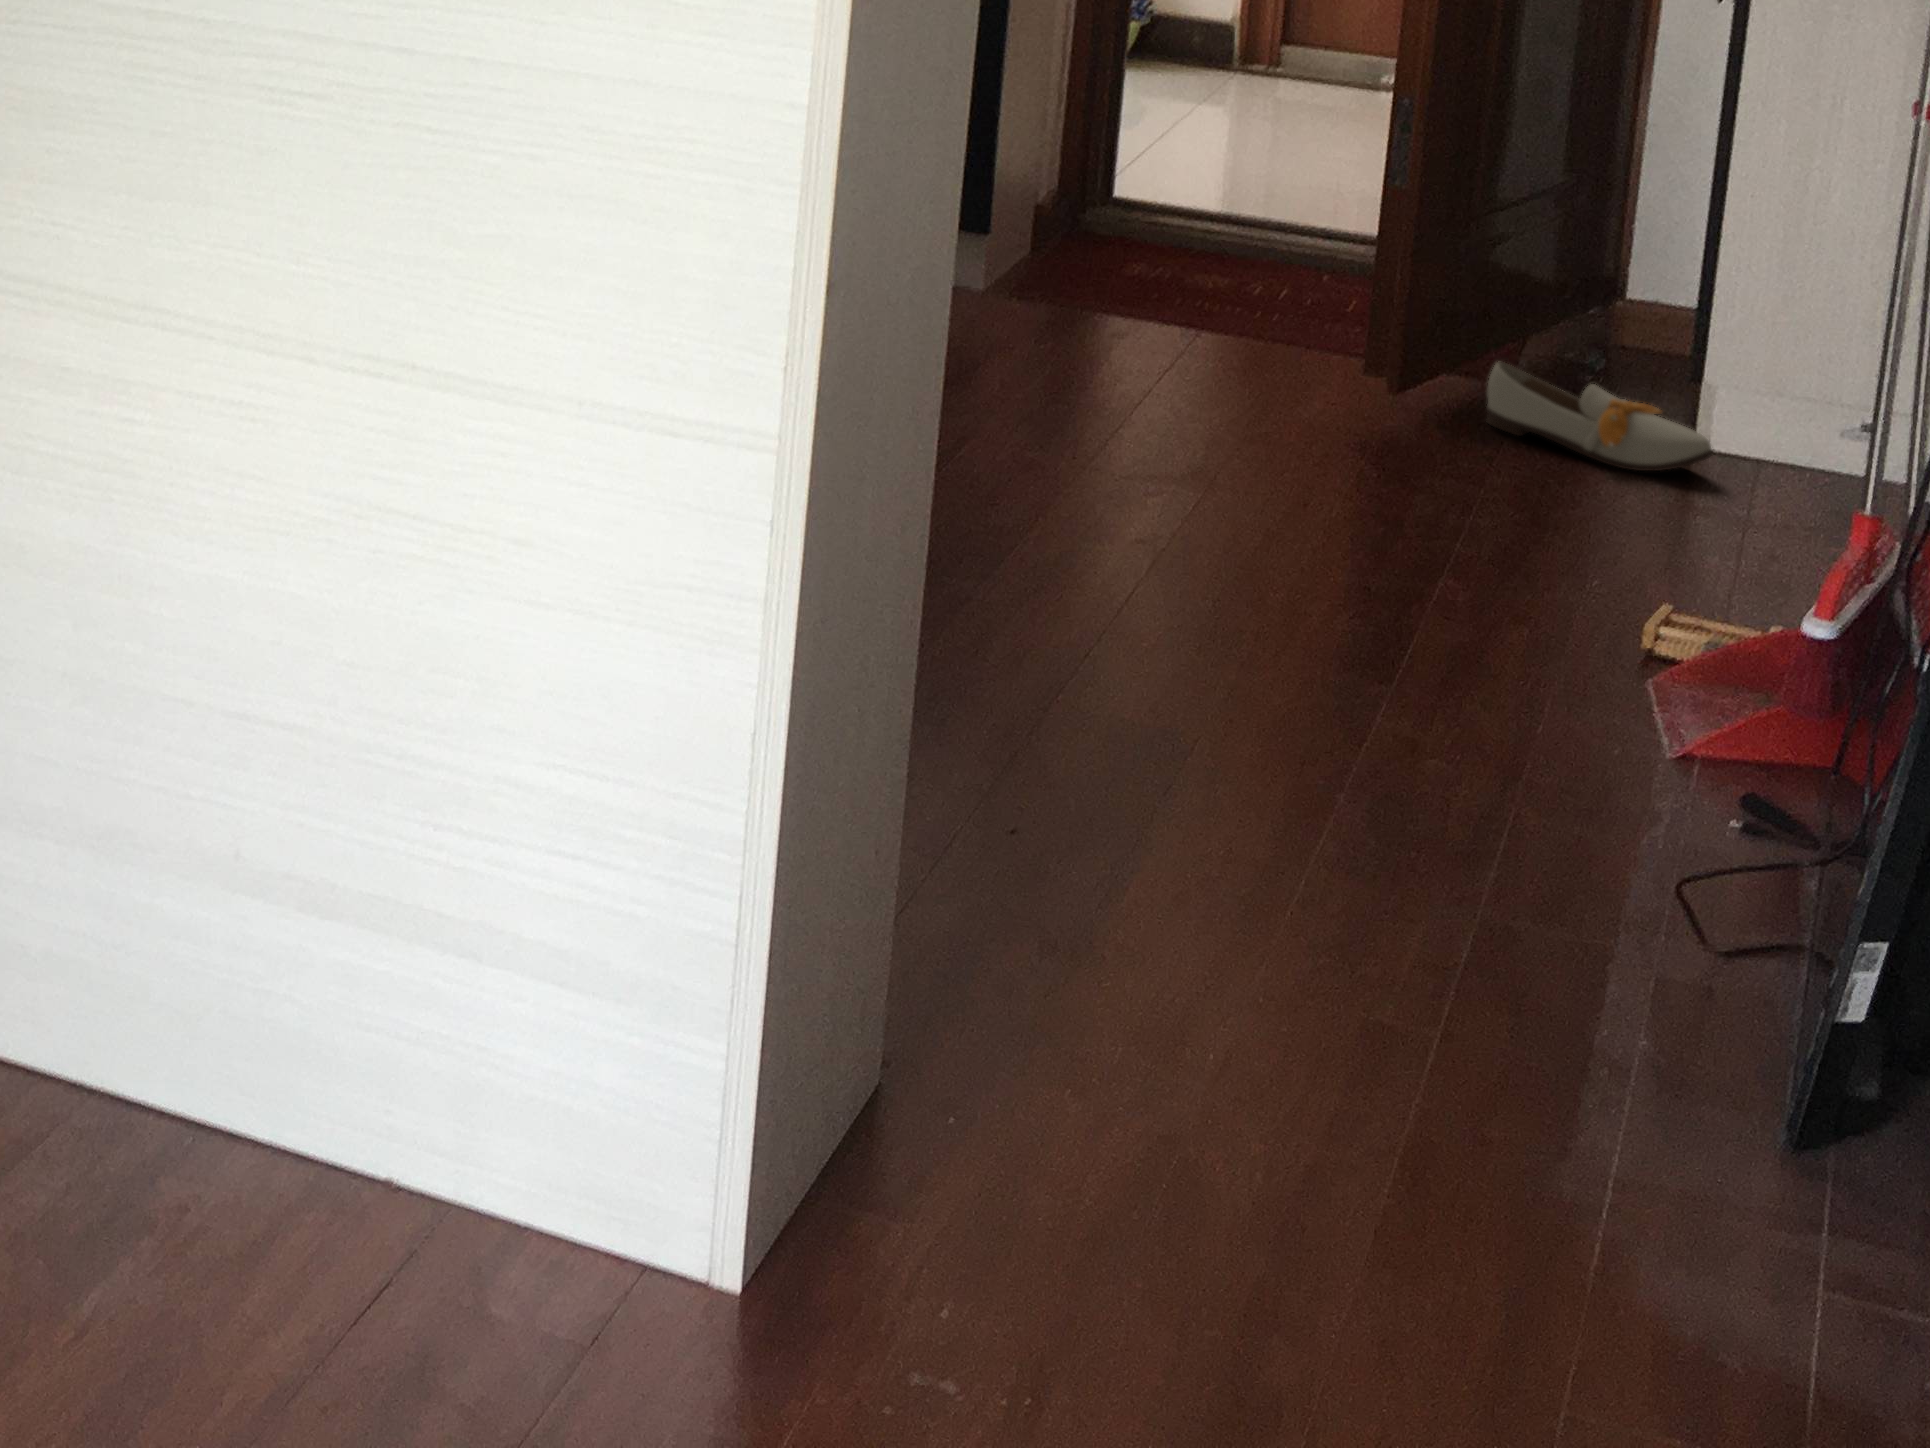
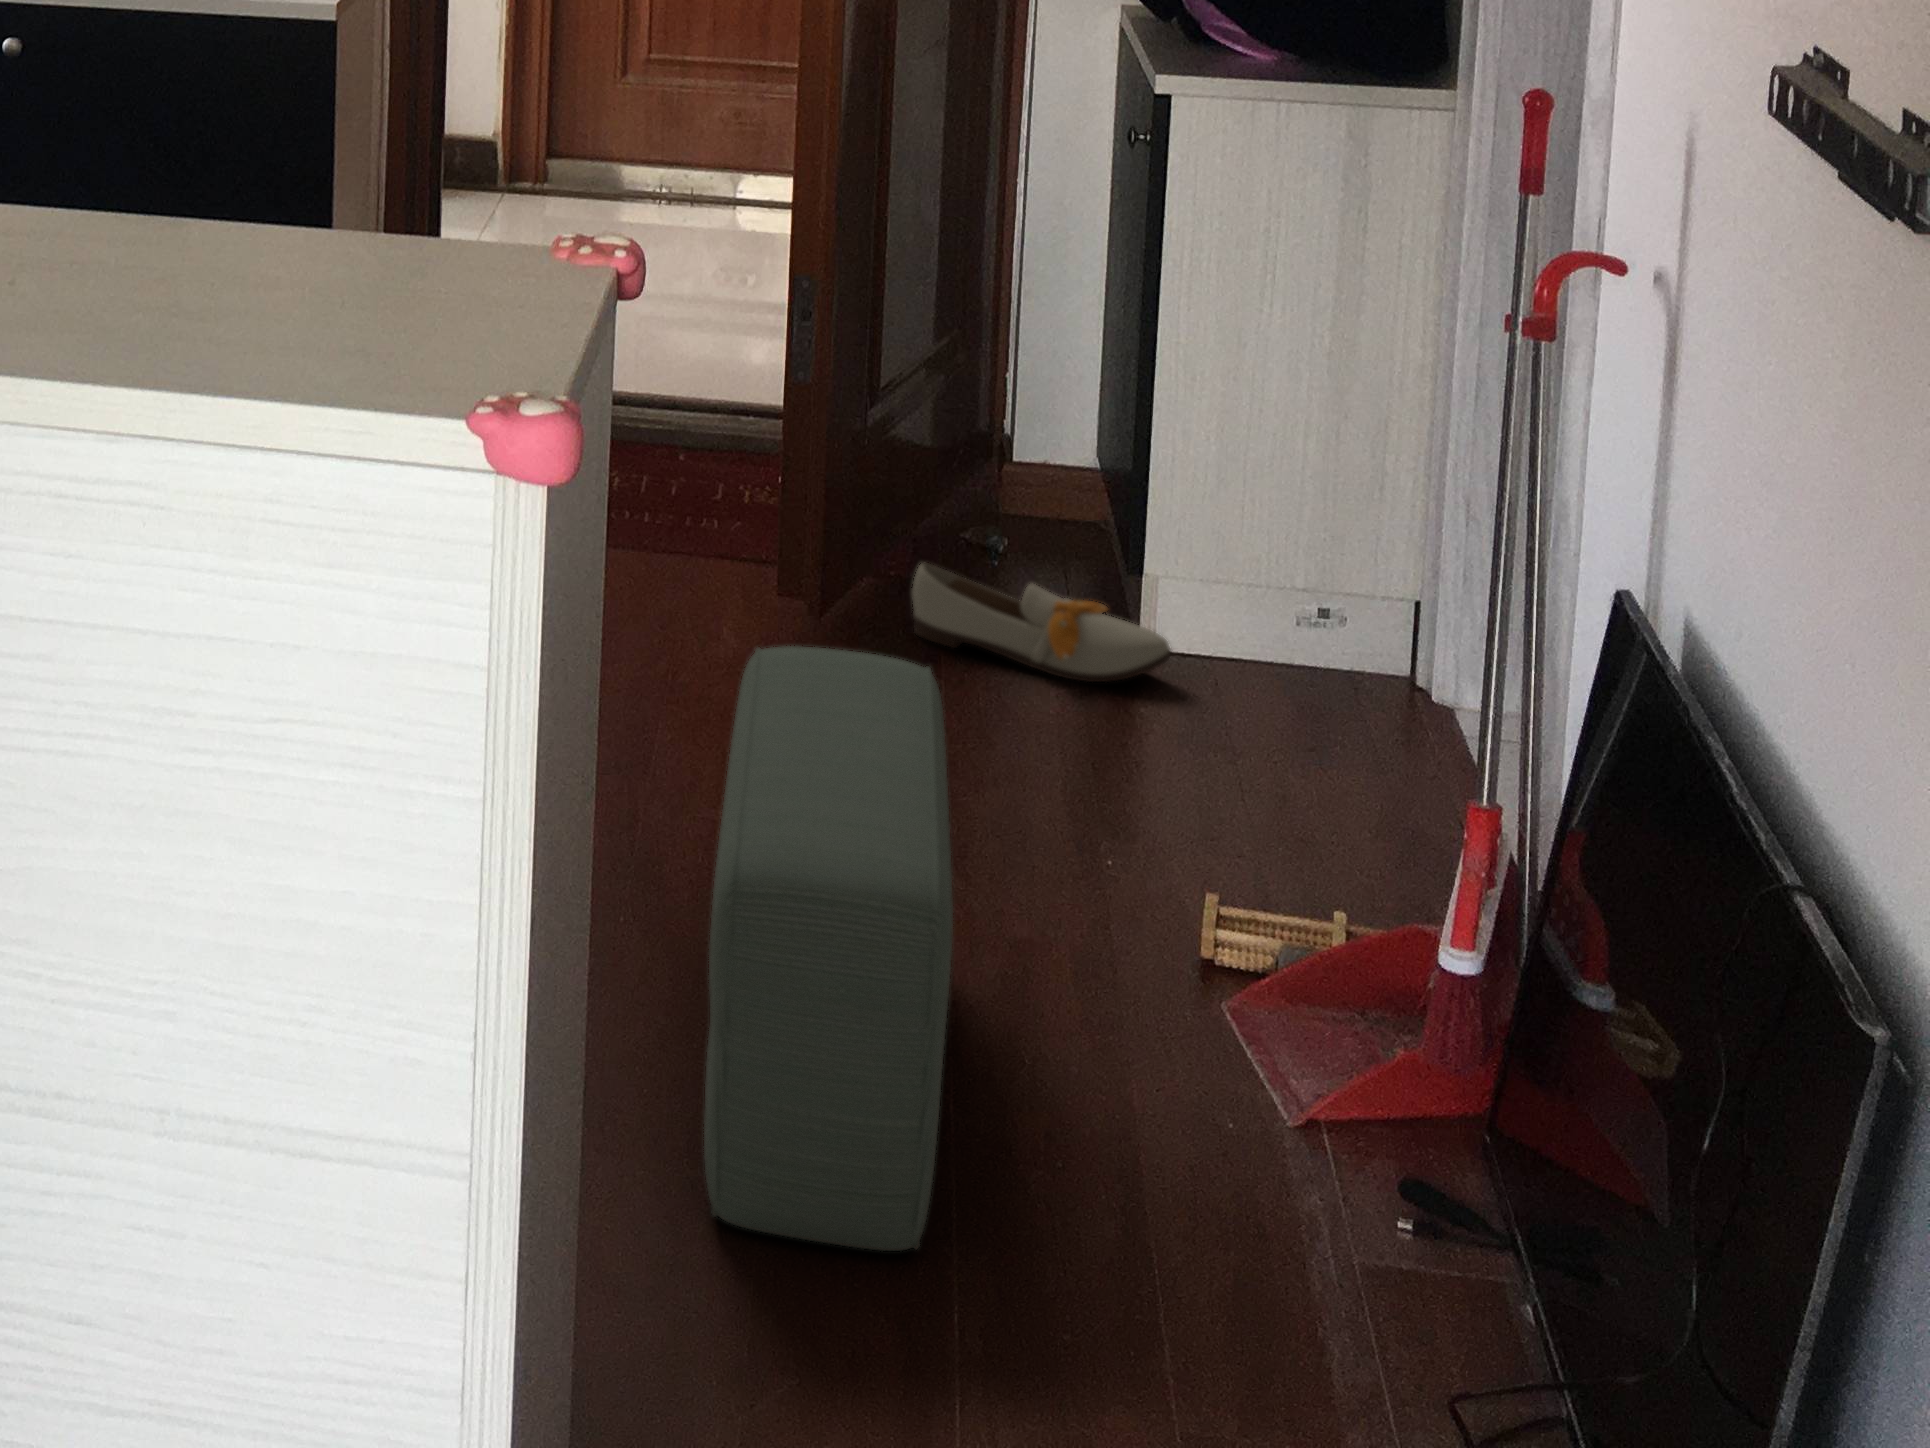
pouf: none [1136,354,1416,792] -> present [704,646,953,1251]

